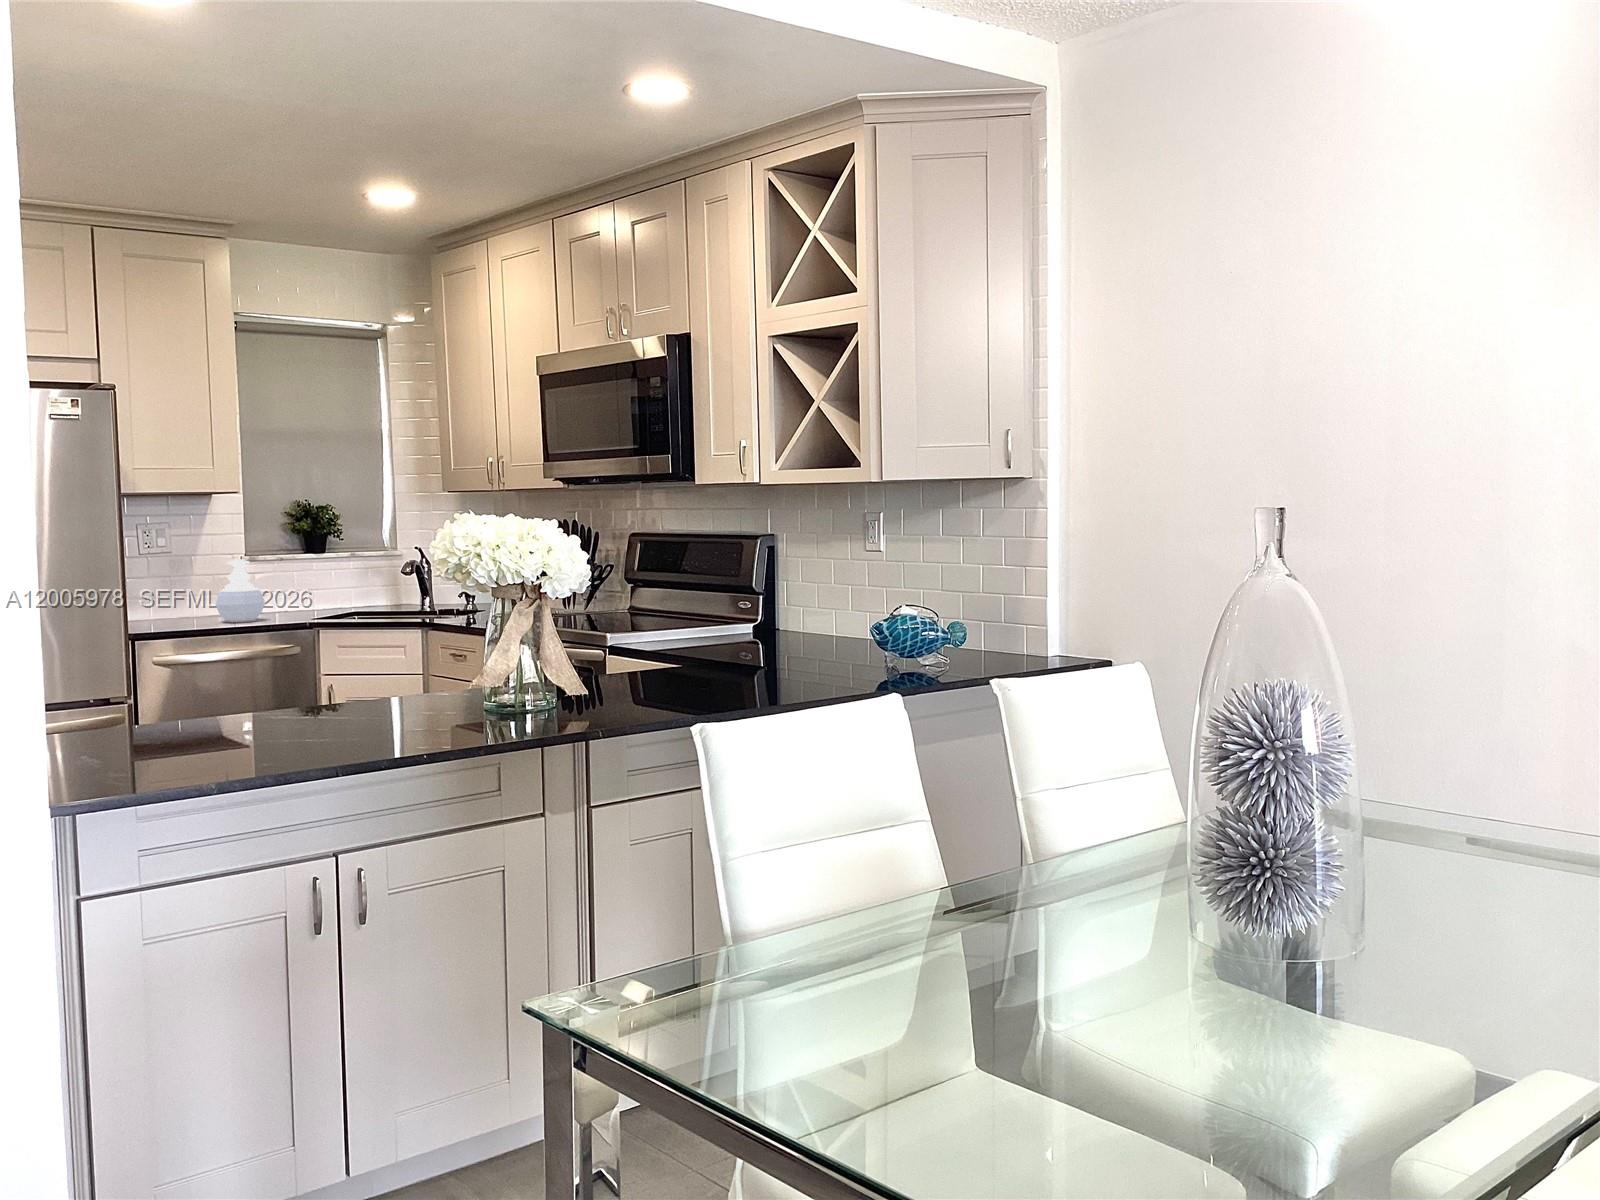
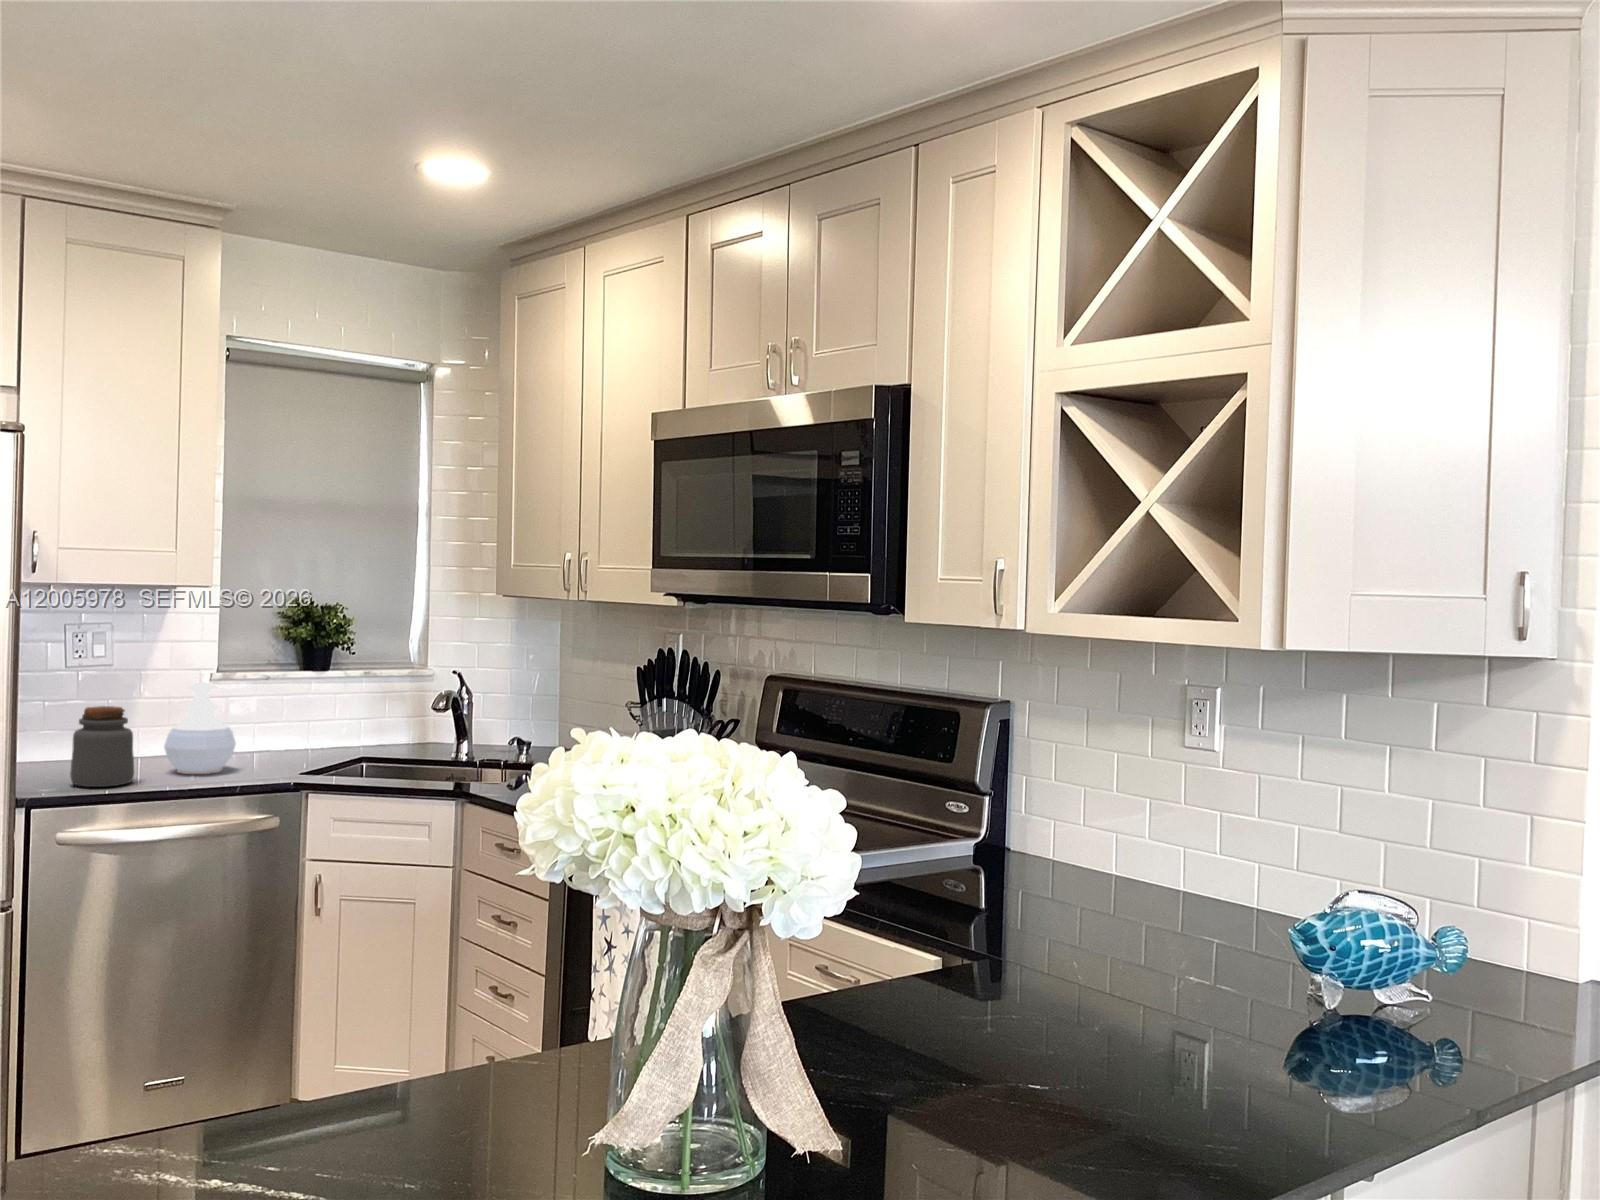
jar: none [155,576,198,630] -> present [70,706,134,787]

